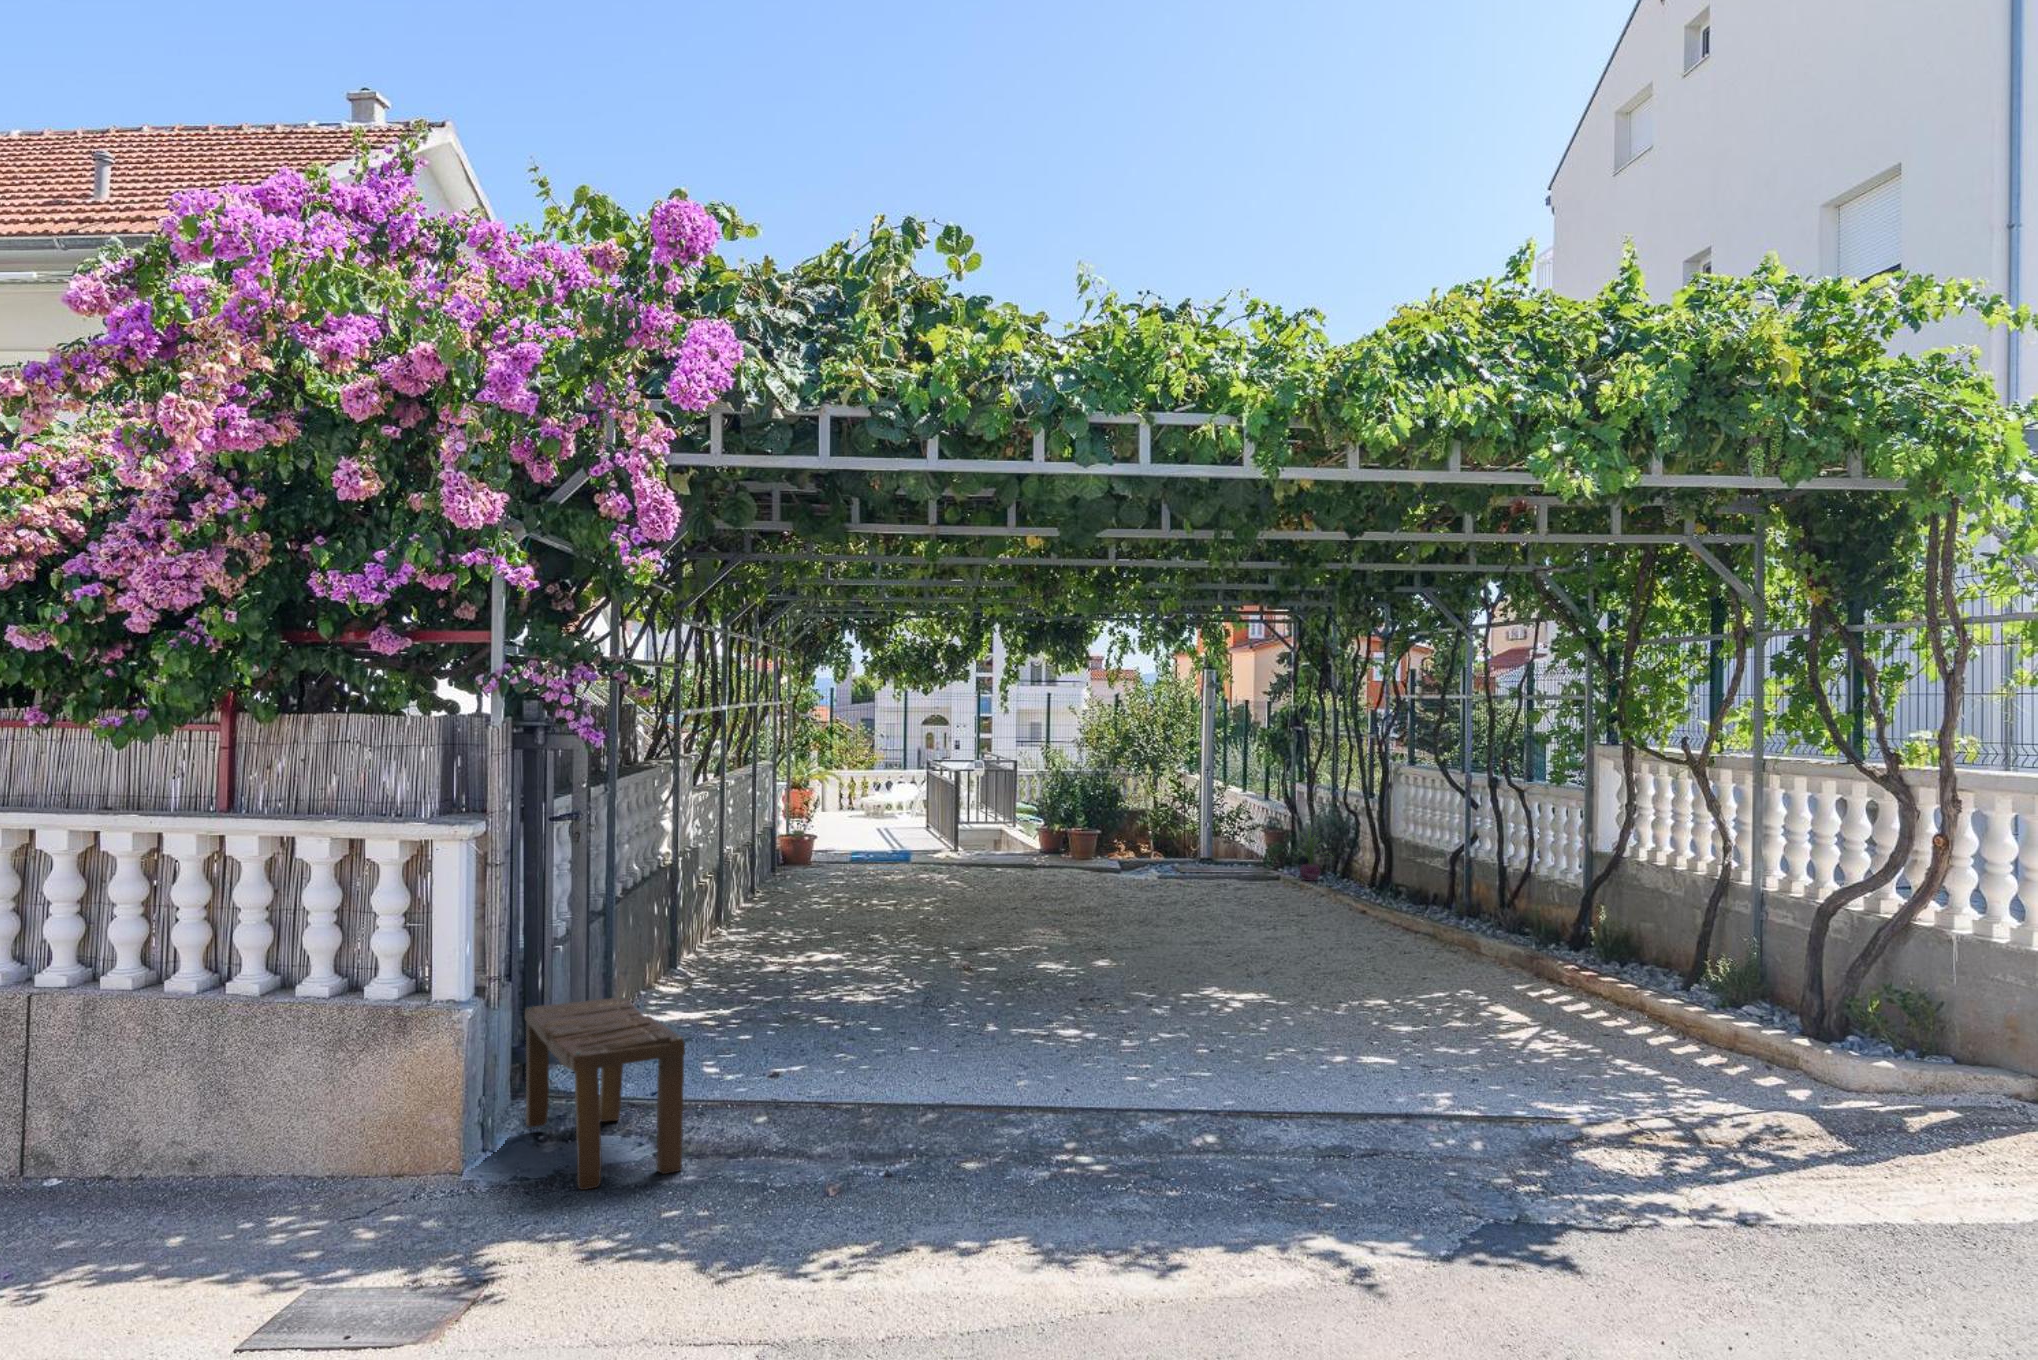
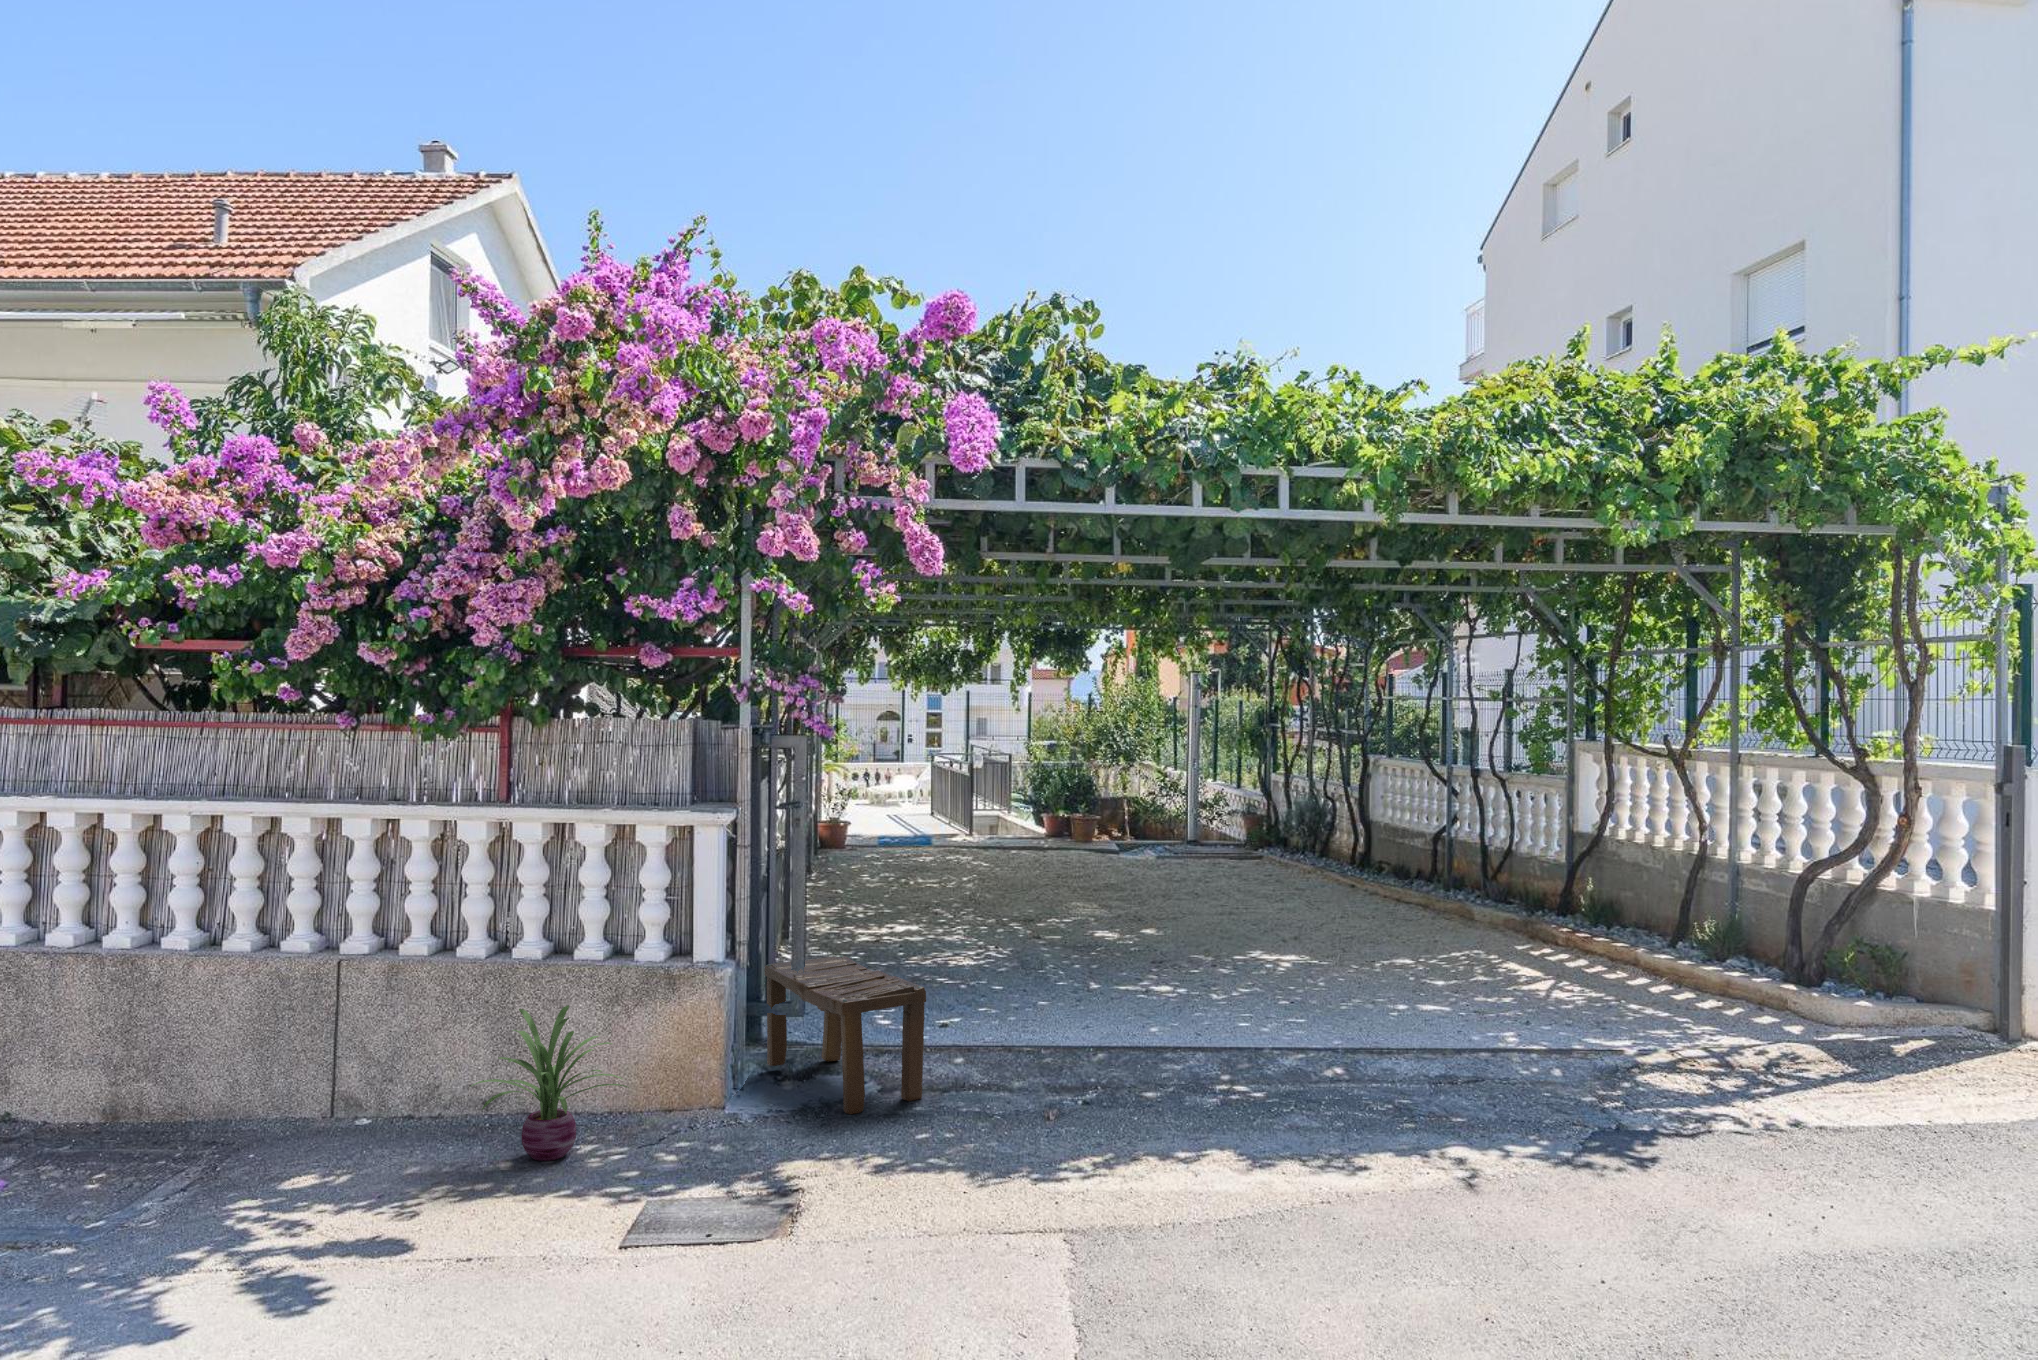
decorative plant: present [1298,826,1320,881] -> present [471,1005,627,1161]

